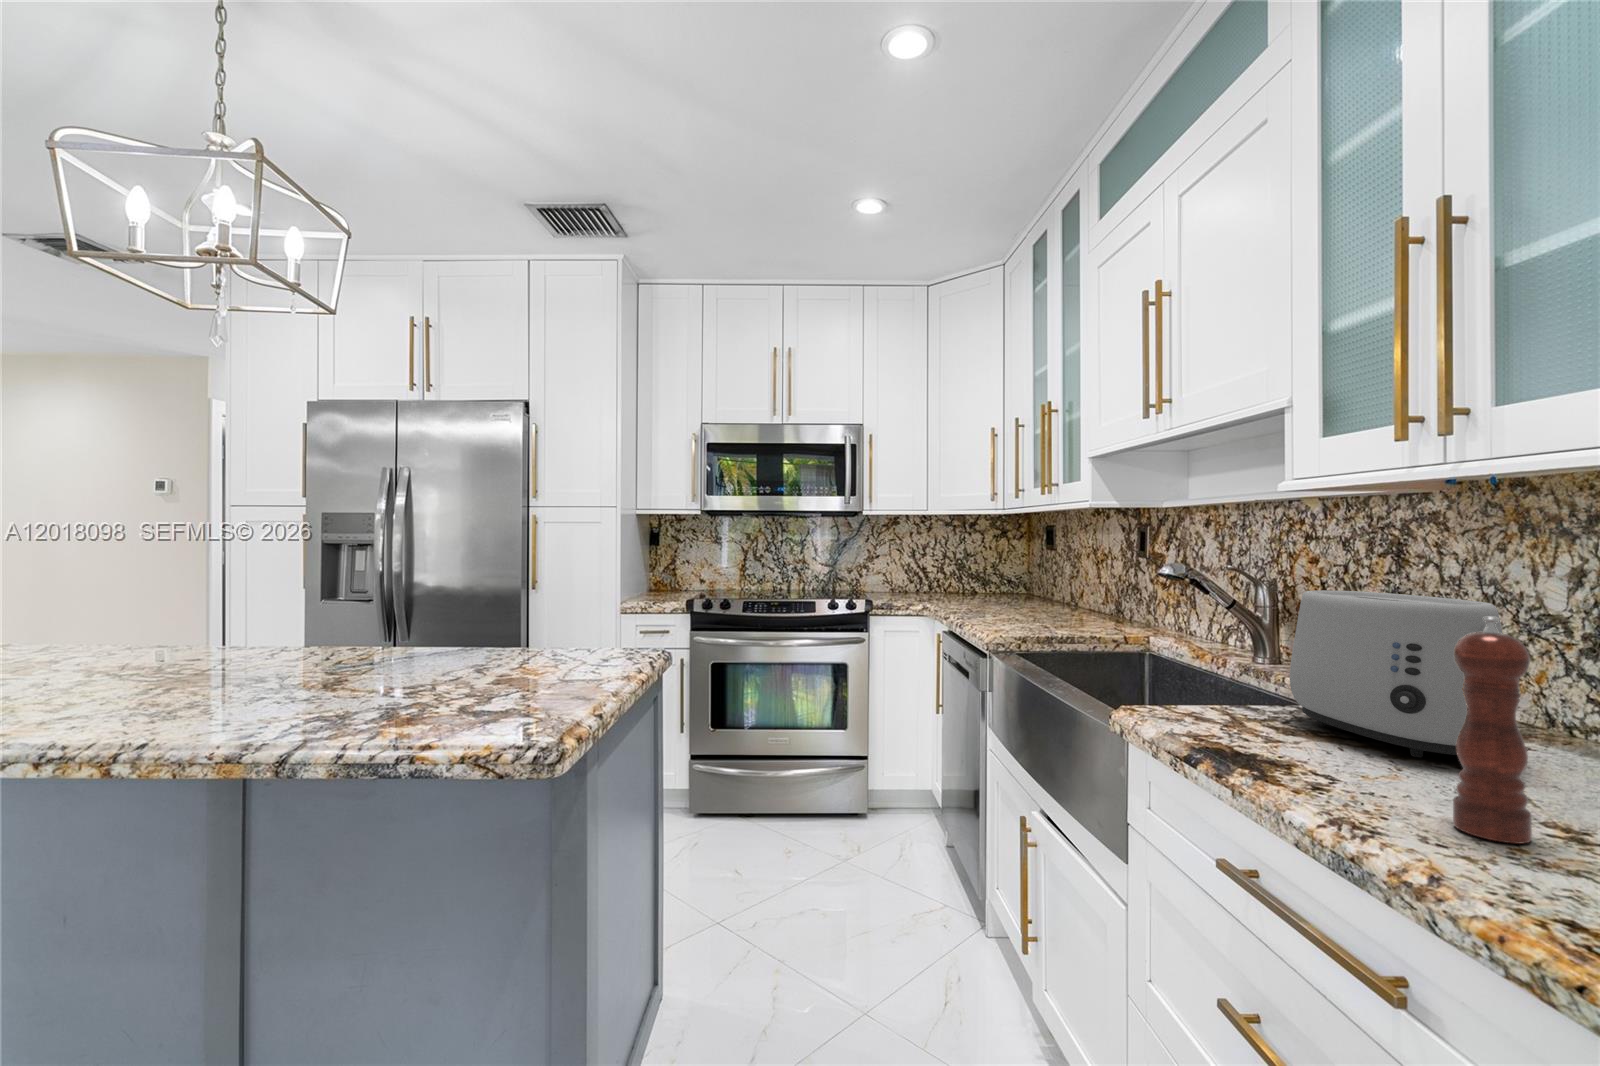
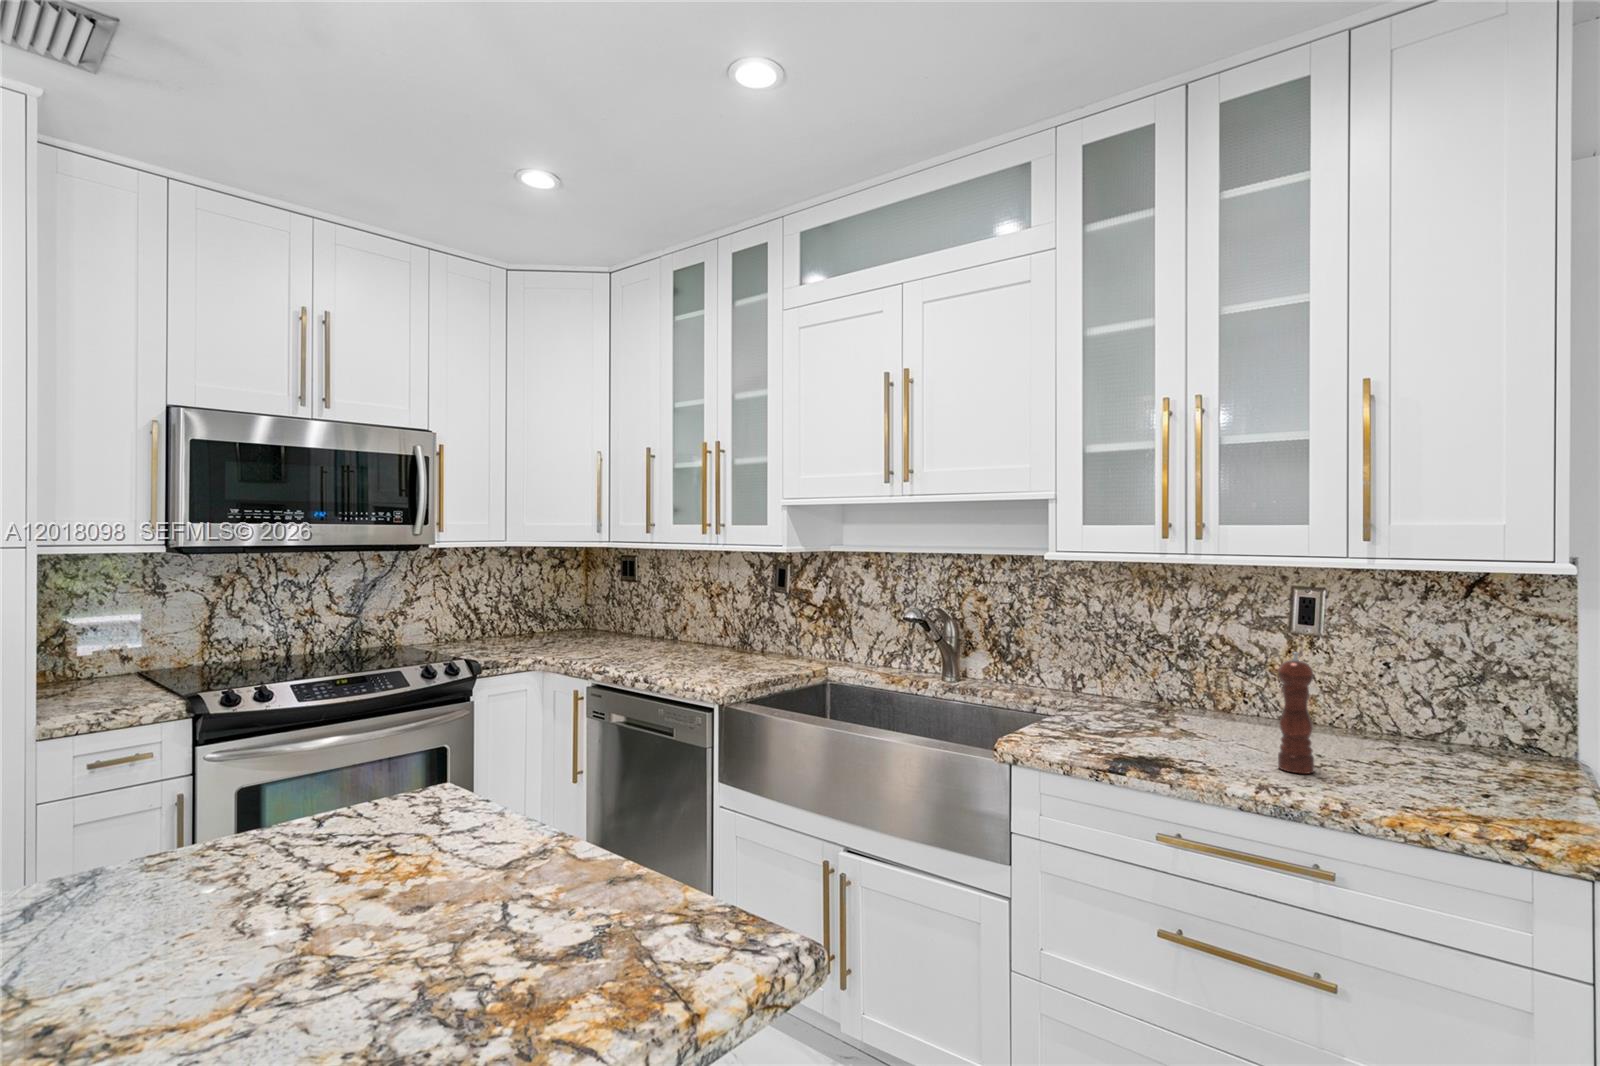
toaster: present [1290,590,1503,757] -> none [1074,629,1224,735]

